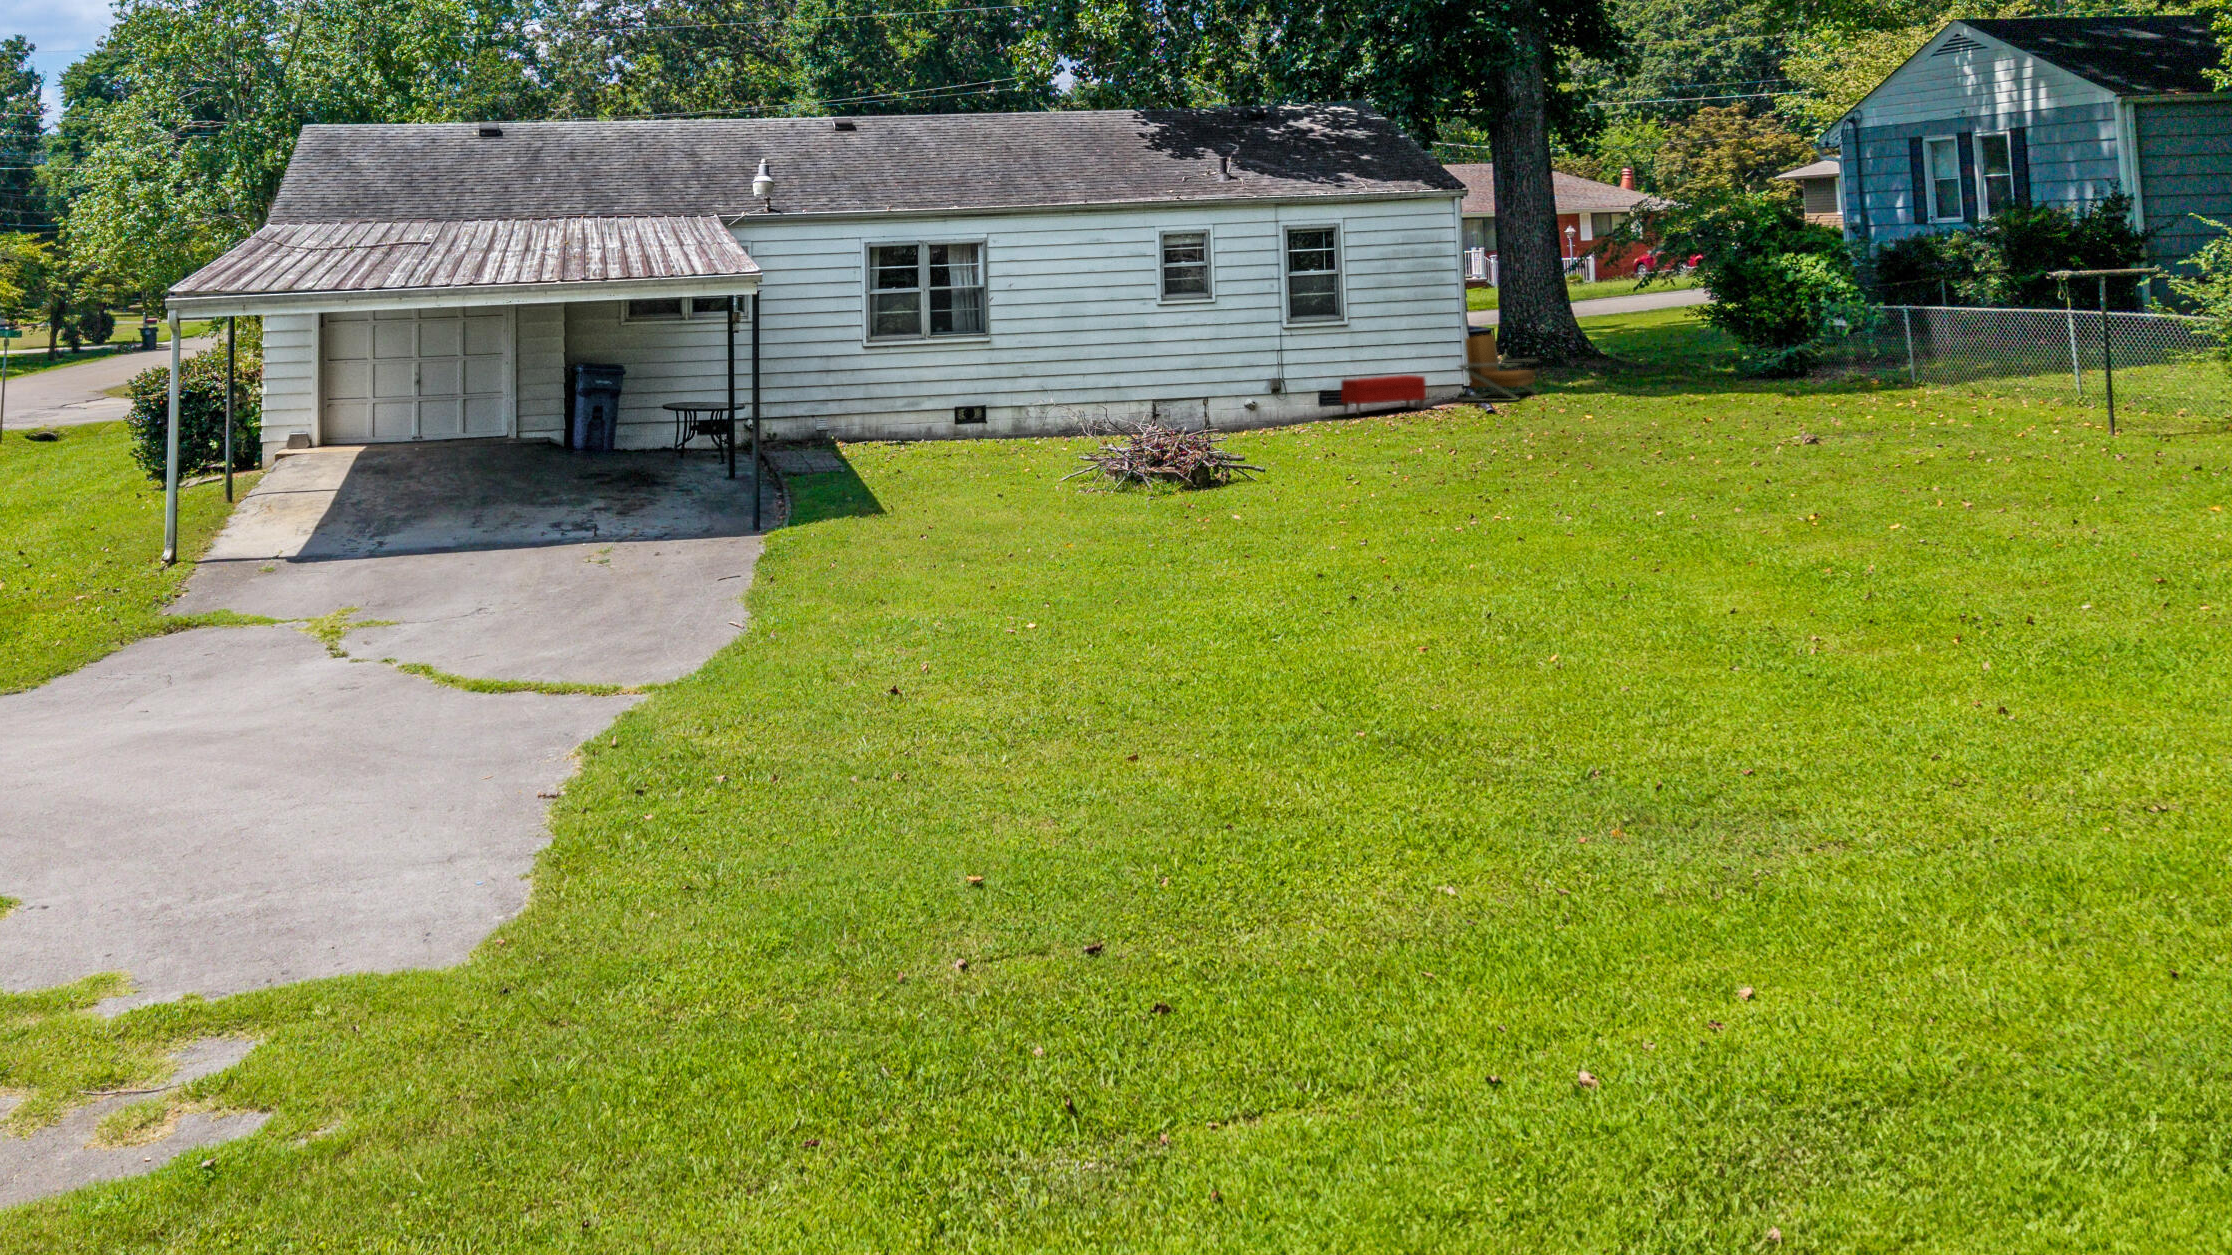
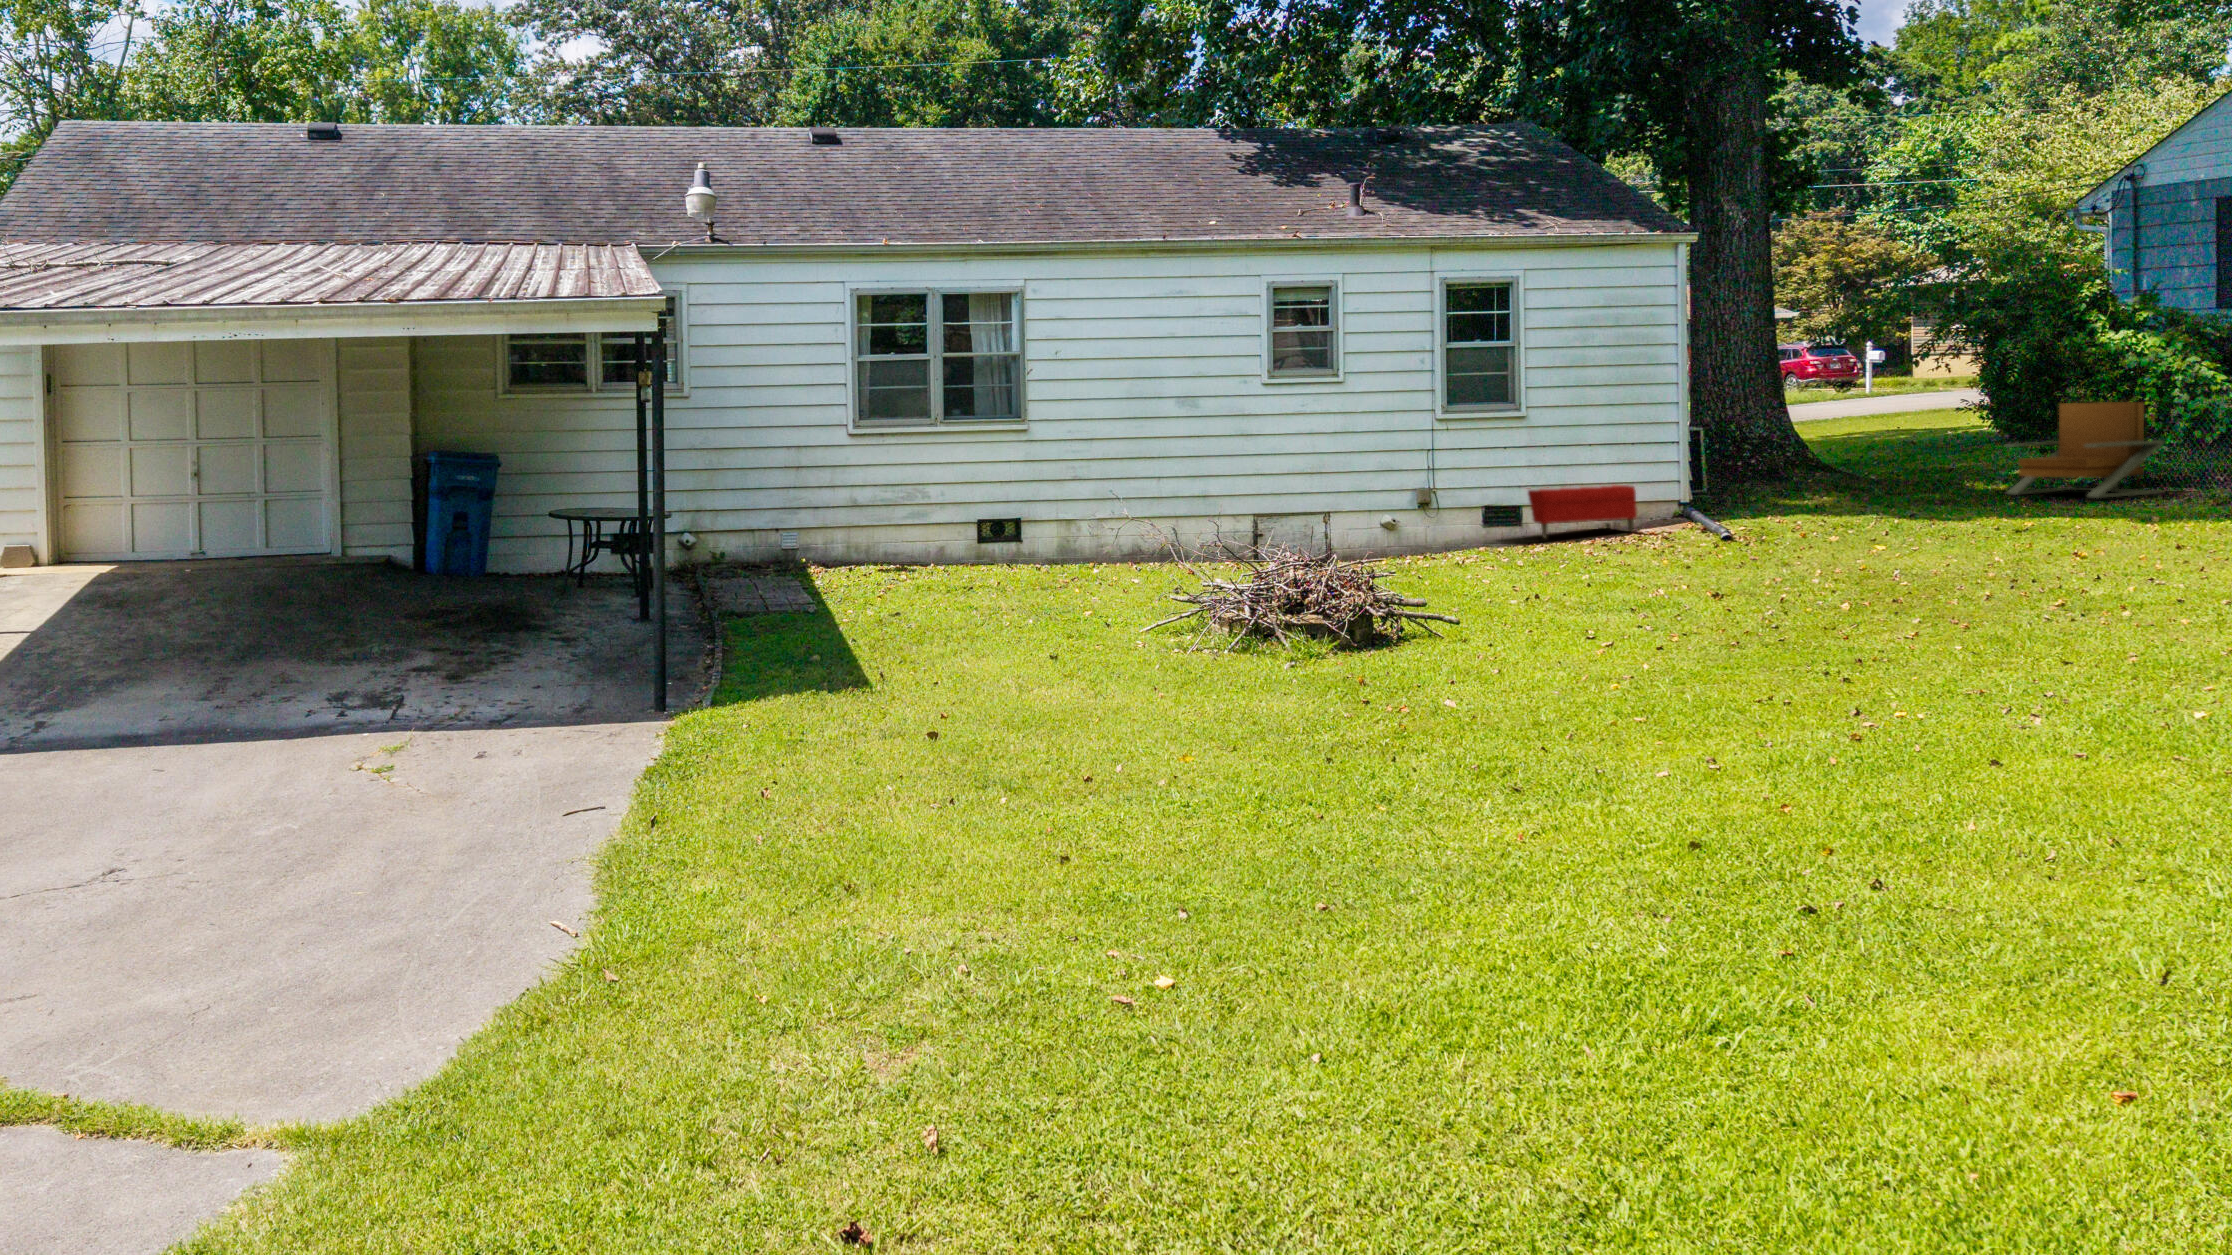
lounge chair: present [1458,334,1536,401] -> present [2006,402,2164,498]

